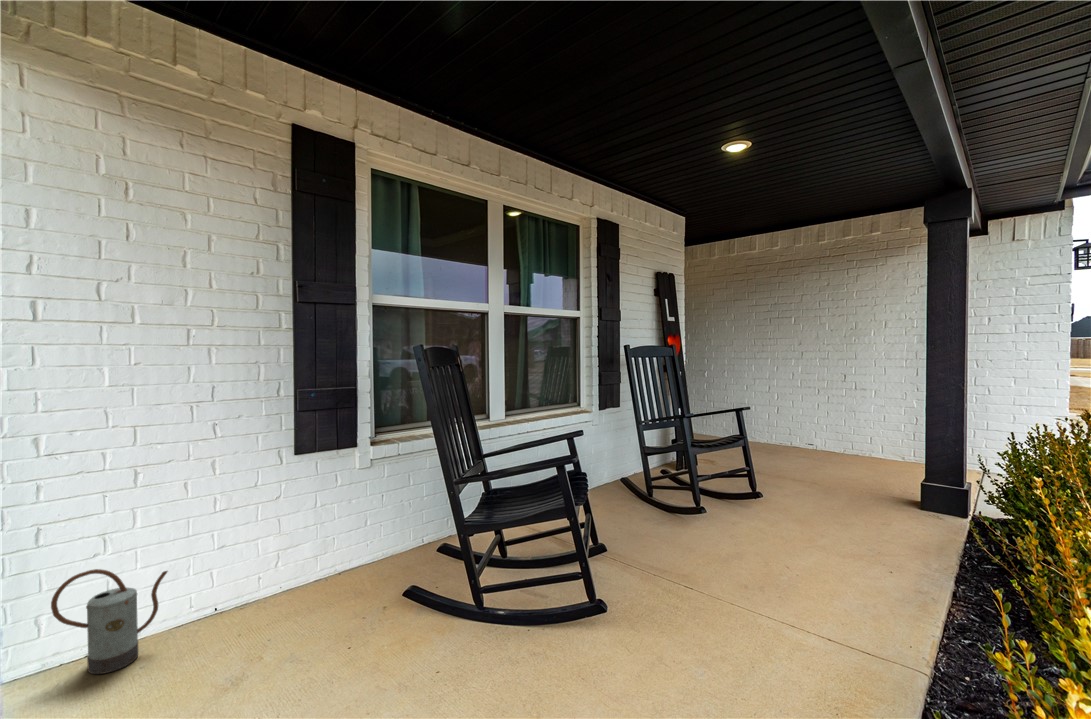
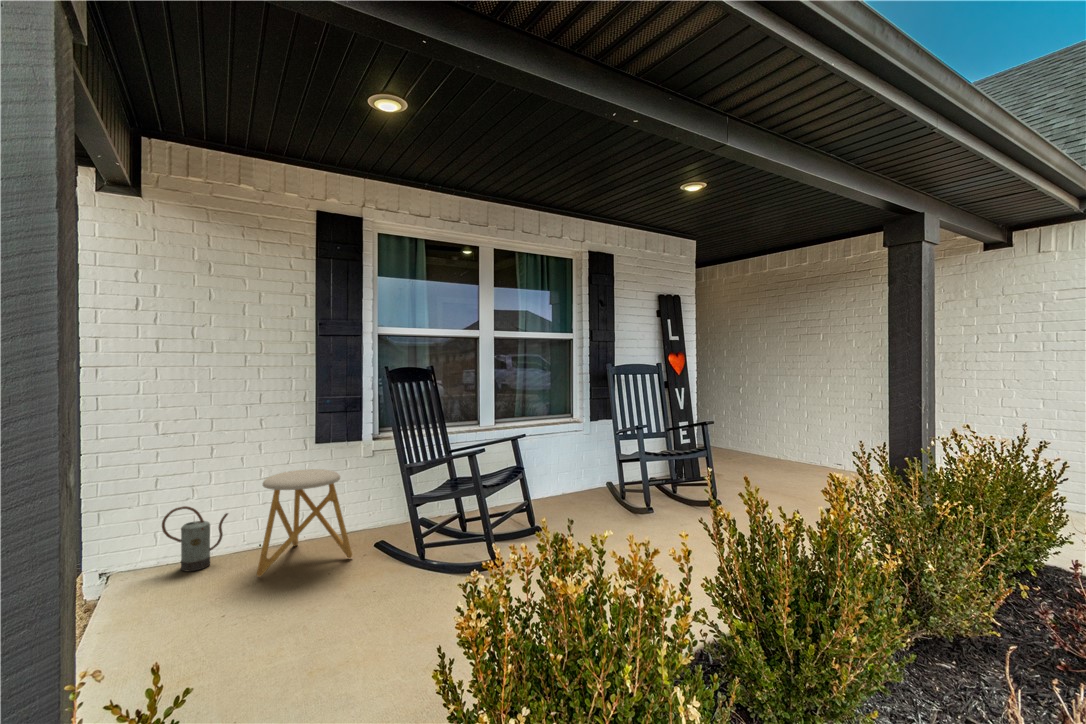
stool: none [229,493,366,669] -> present [257,469,352,577]

